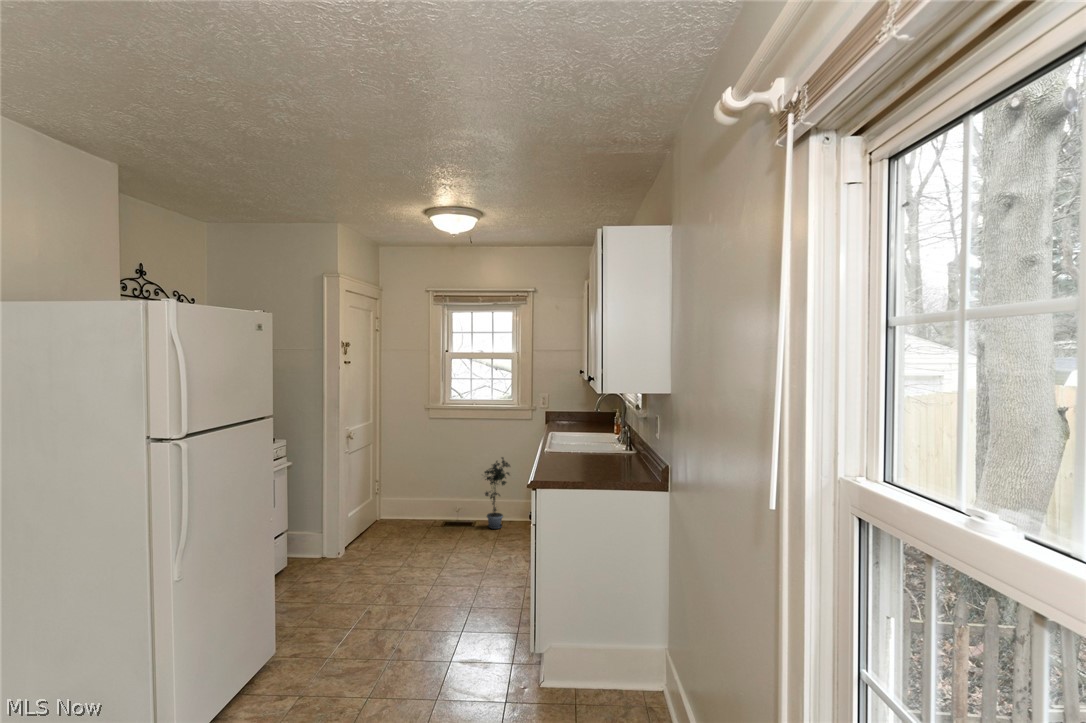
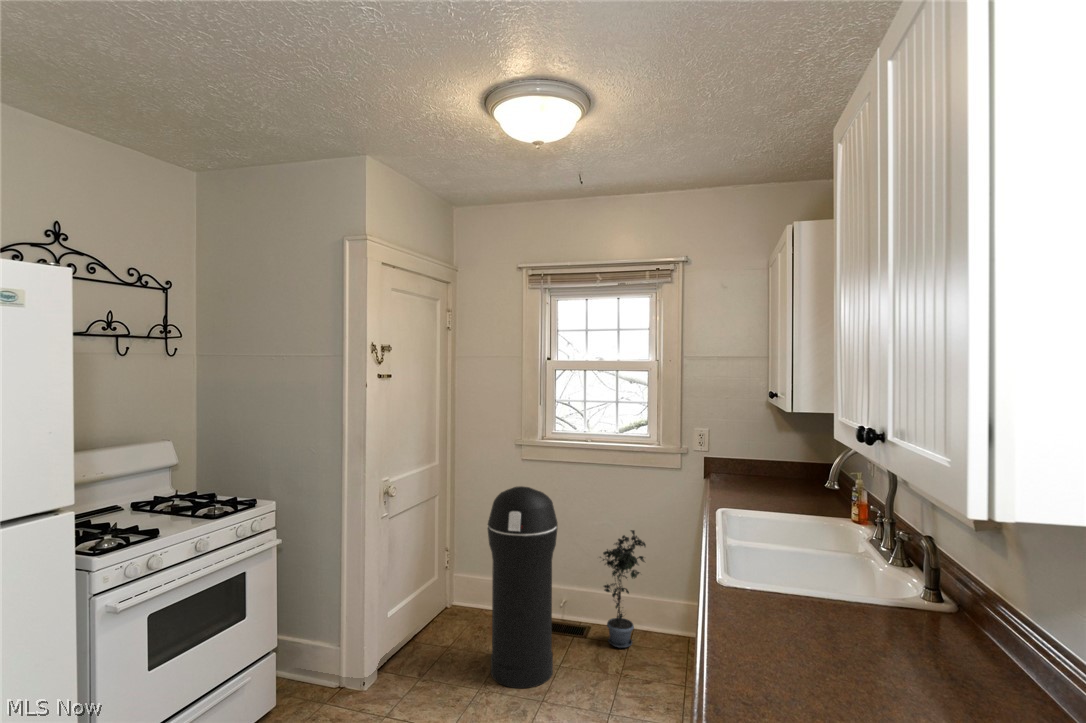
trash can: none [415,430,458,549] -> present [488,486,558,688]

